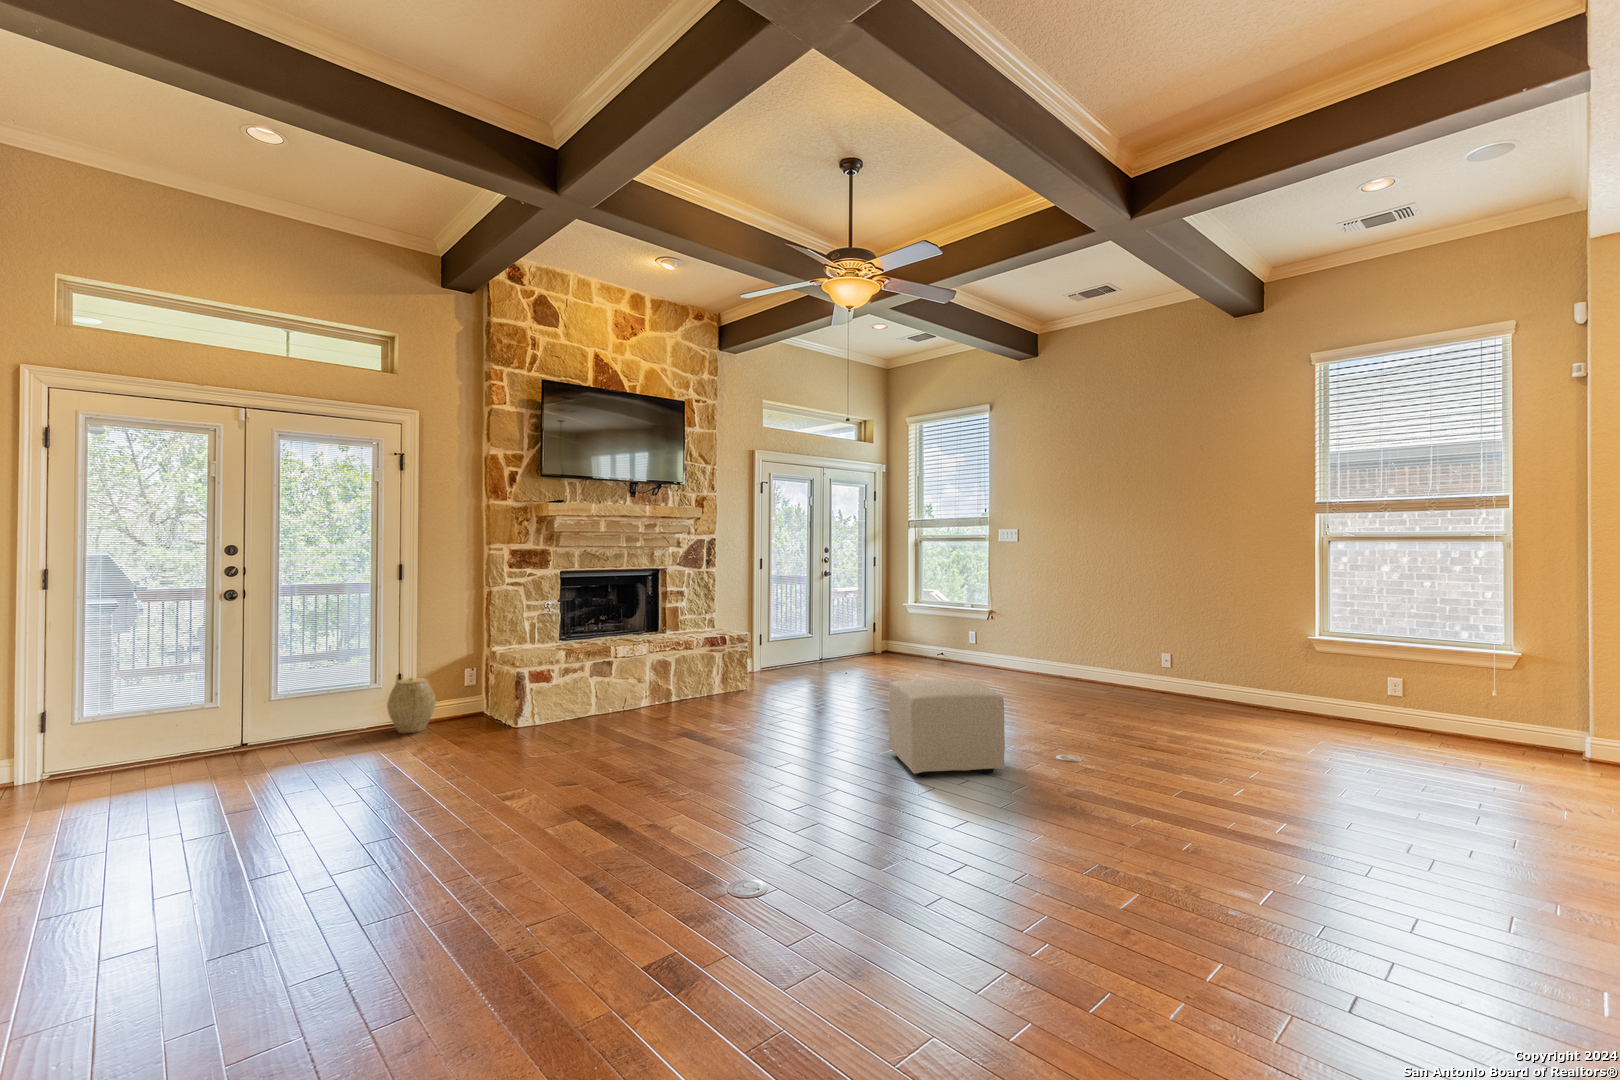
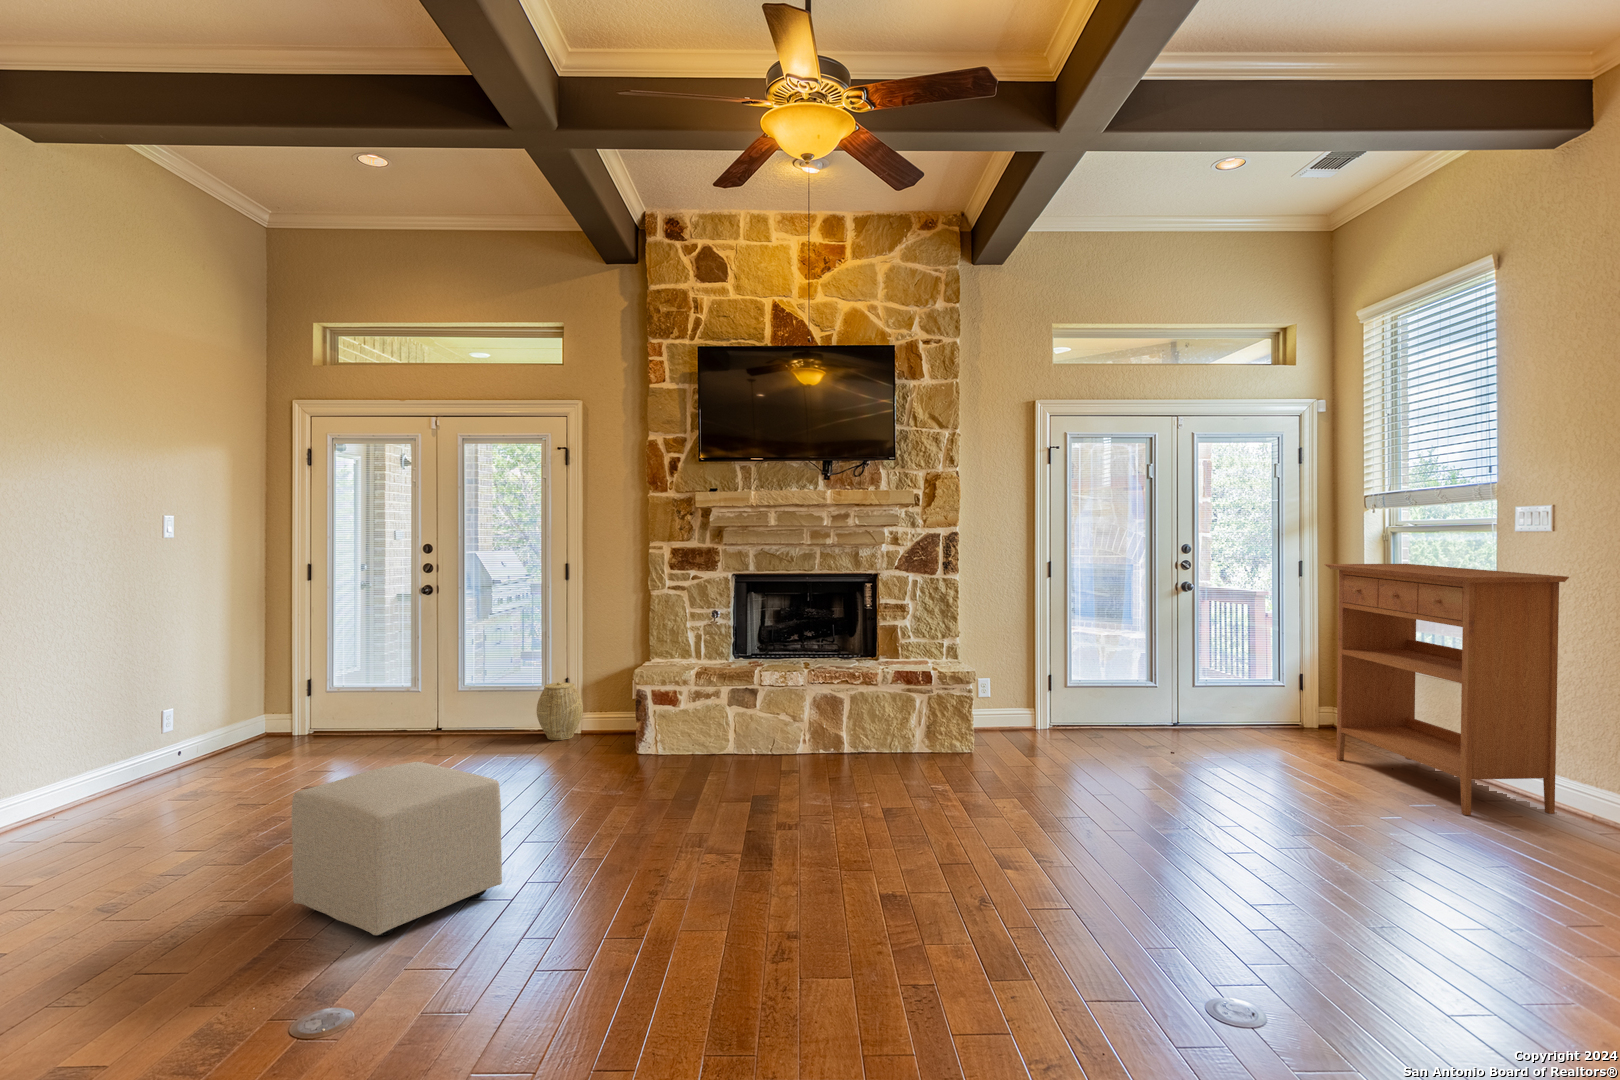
console table: none [922,556,1045,680] -> present [1325,564,1569,815]
ottoman: present [889,679,1005,776] -> present [291,762,502,936]

